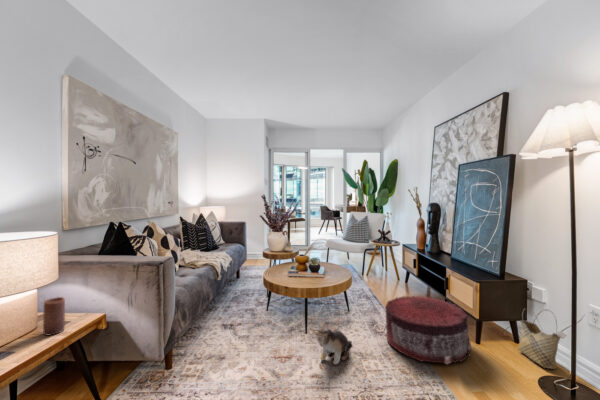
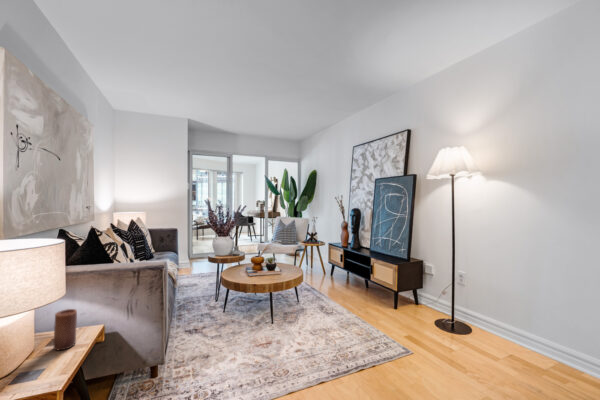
pouf: present [386,296,471,364] -> none [334,280,397,328]
woven basket: present [518,316,560,369] -> none [421,280,447,319]
plush toy: present [313,327,352,364] -> none [291,312,316,342]

